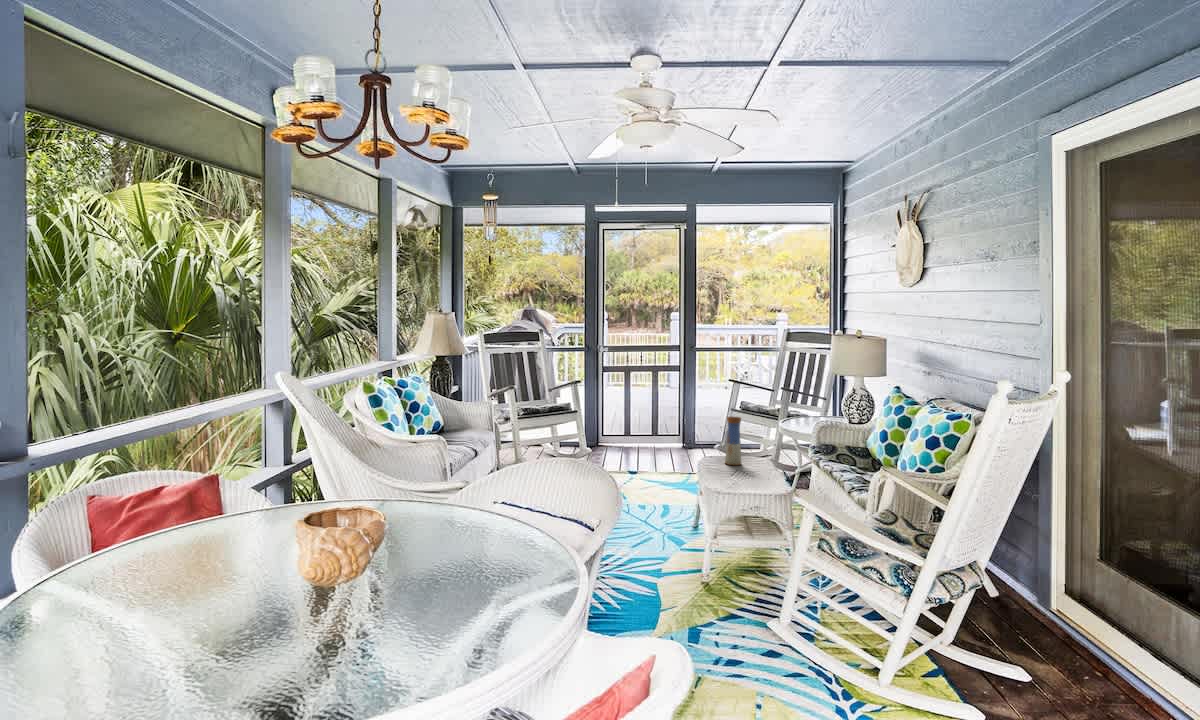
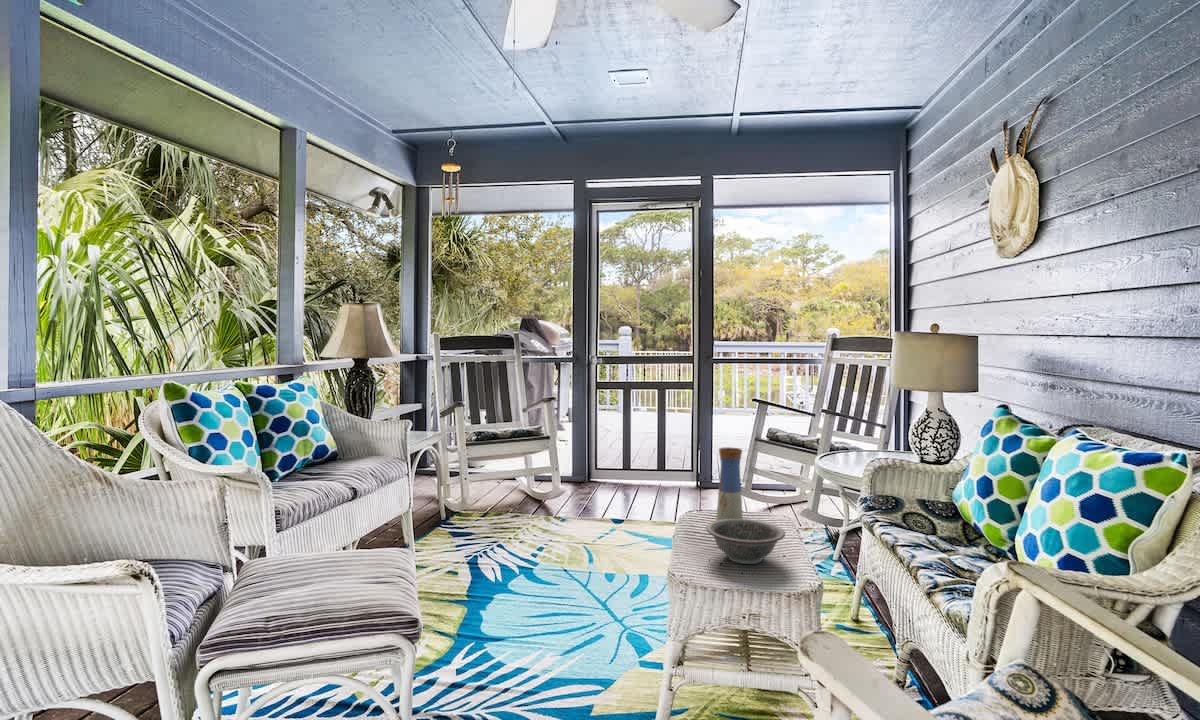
decorative bowl: none [725,459,771,483] -> present [706,519,785,564]

